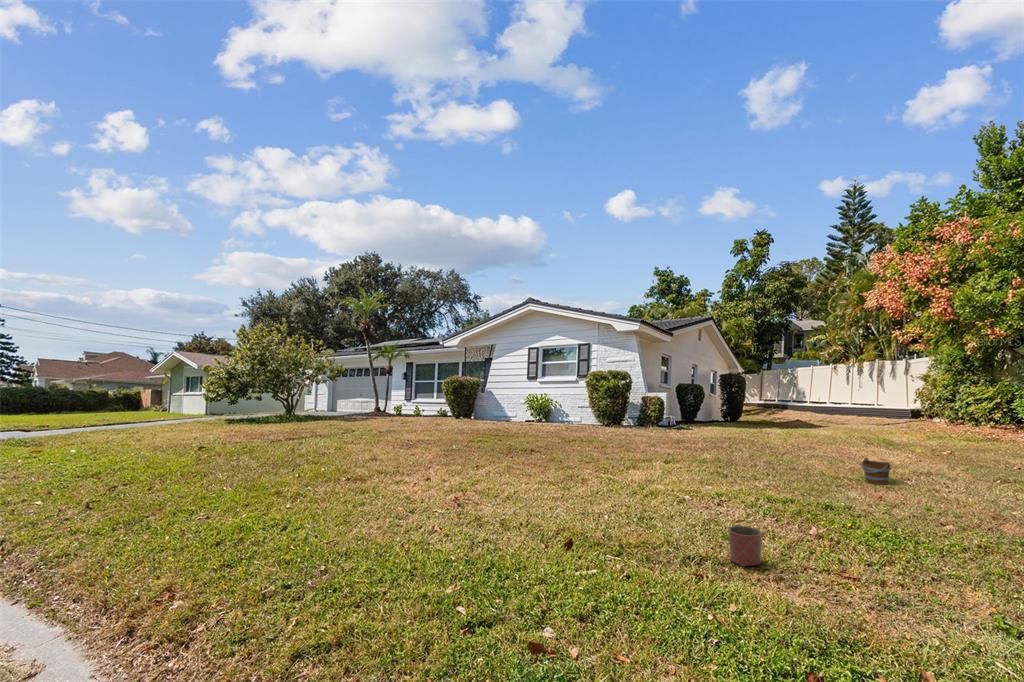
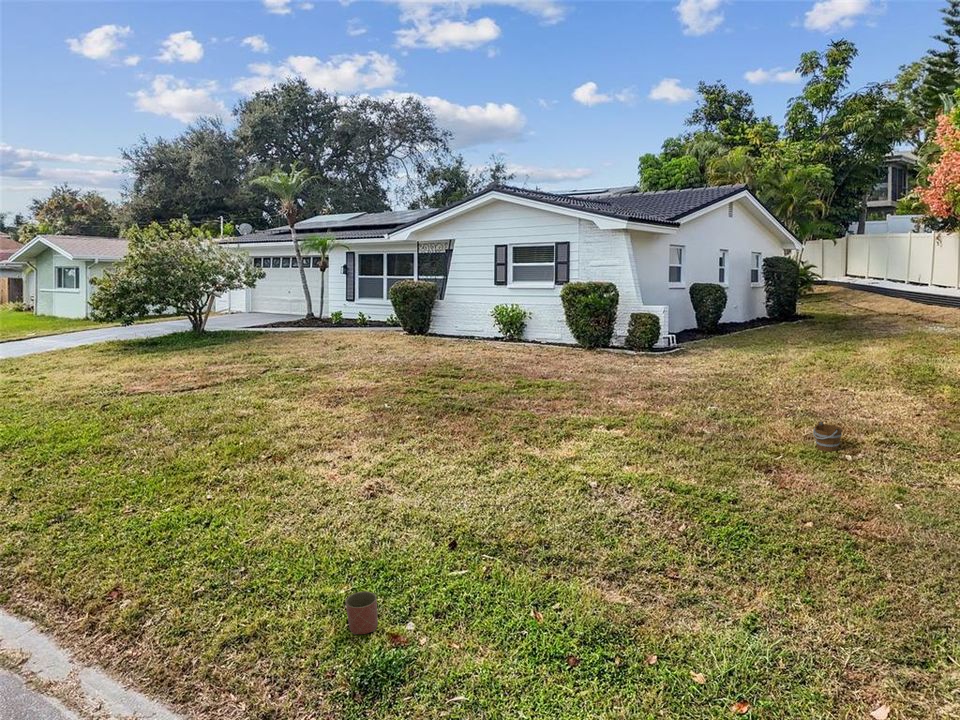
planter: present [729,526,761,567] -> present [345,591,378,635]

